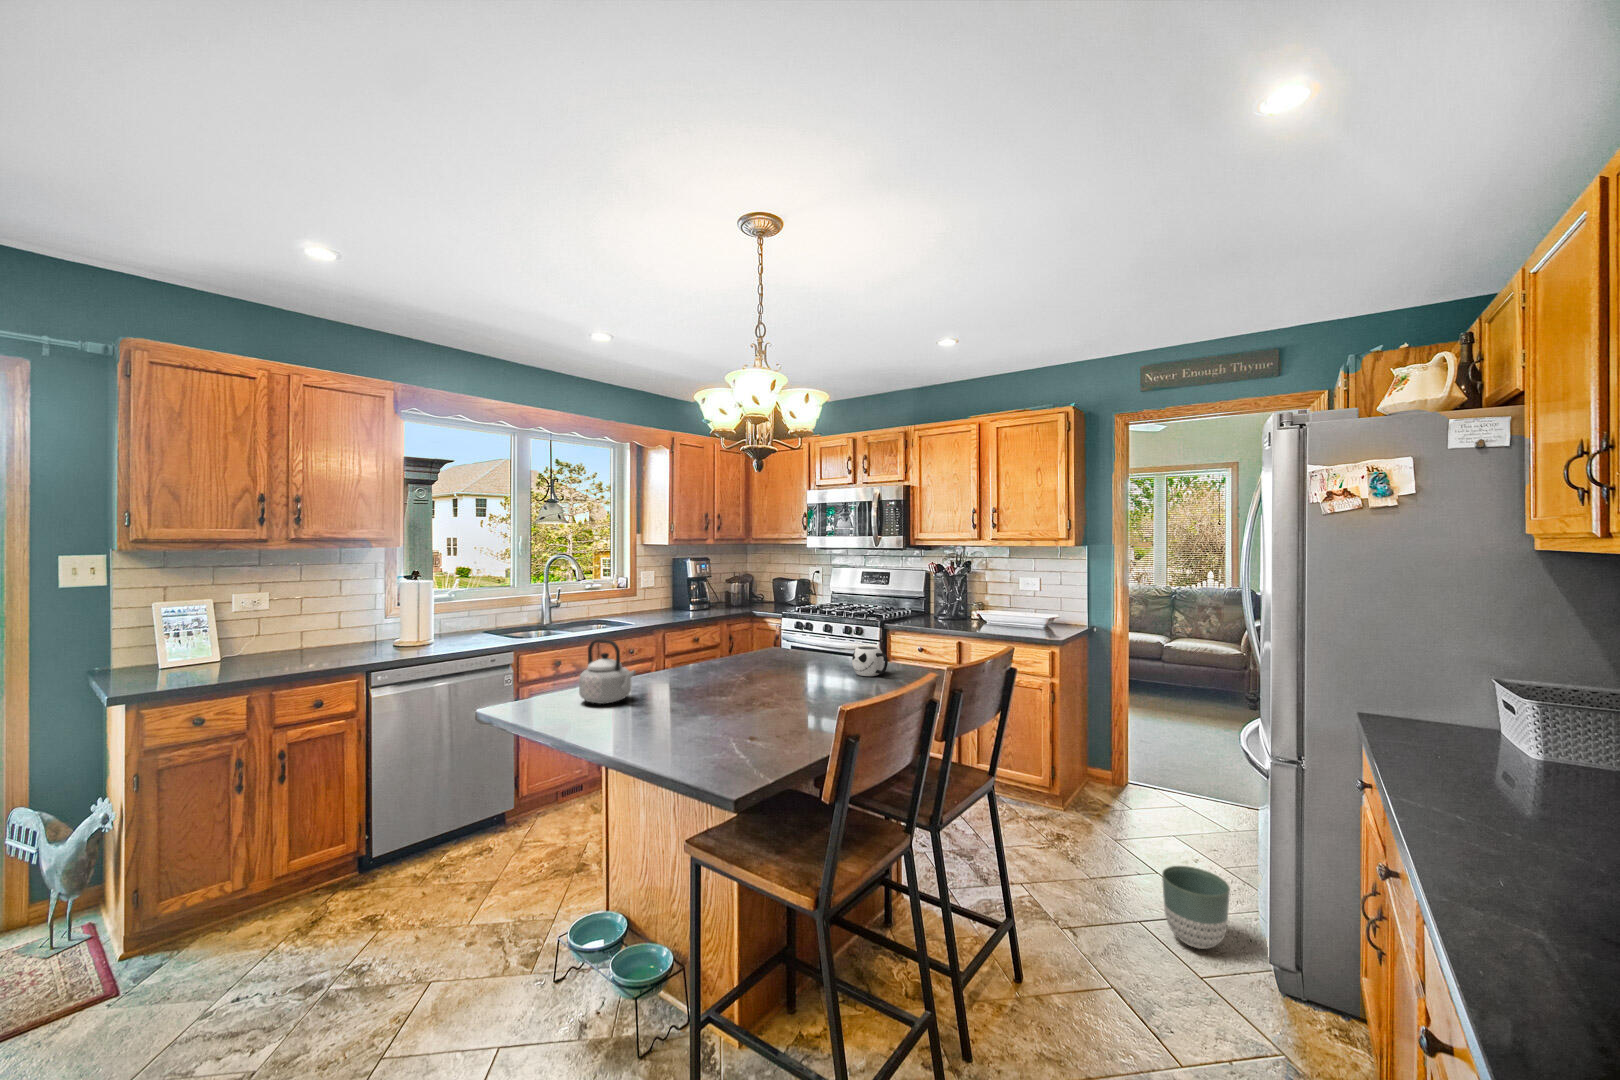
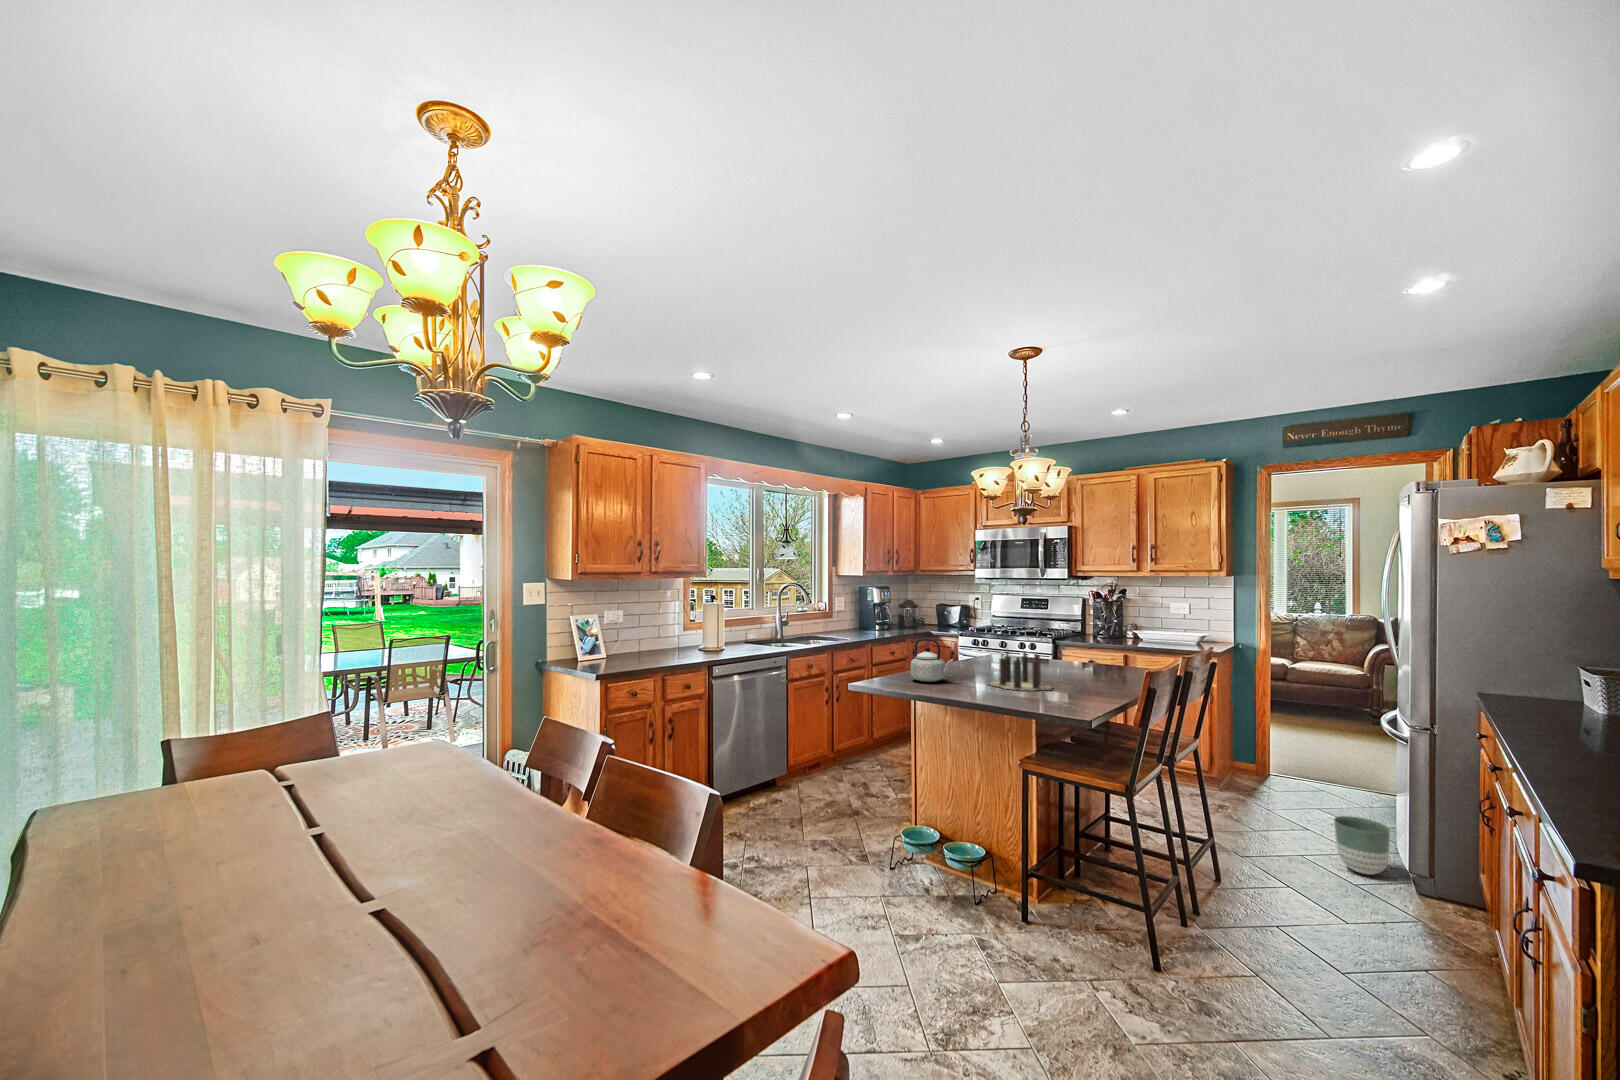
mug: present [852,646,888,676] -> none [1080,649,1112,671]
candle: none [678,654,795,720] -> present [988,651,1052,690]

